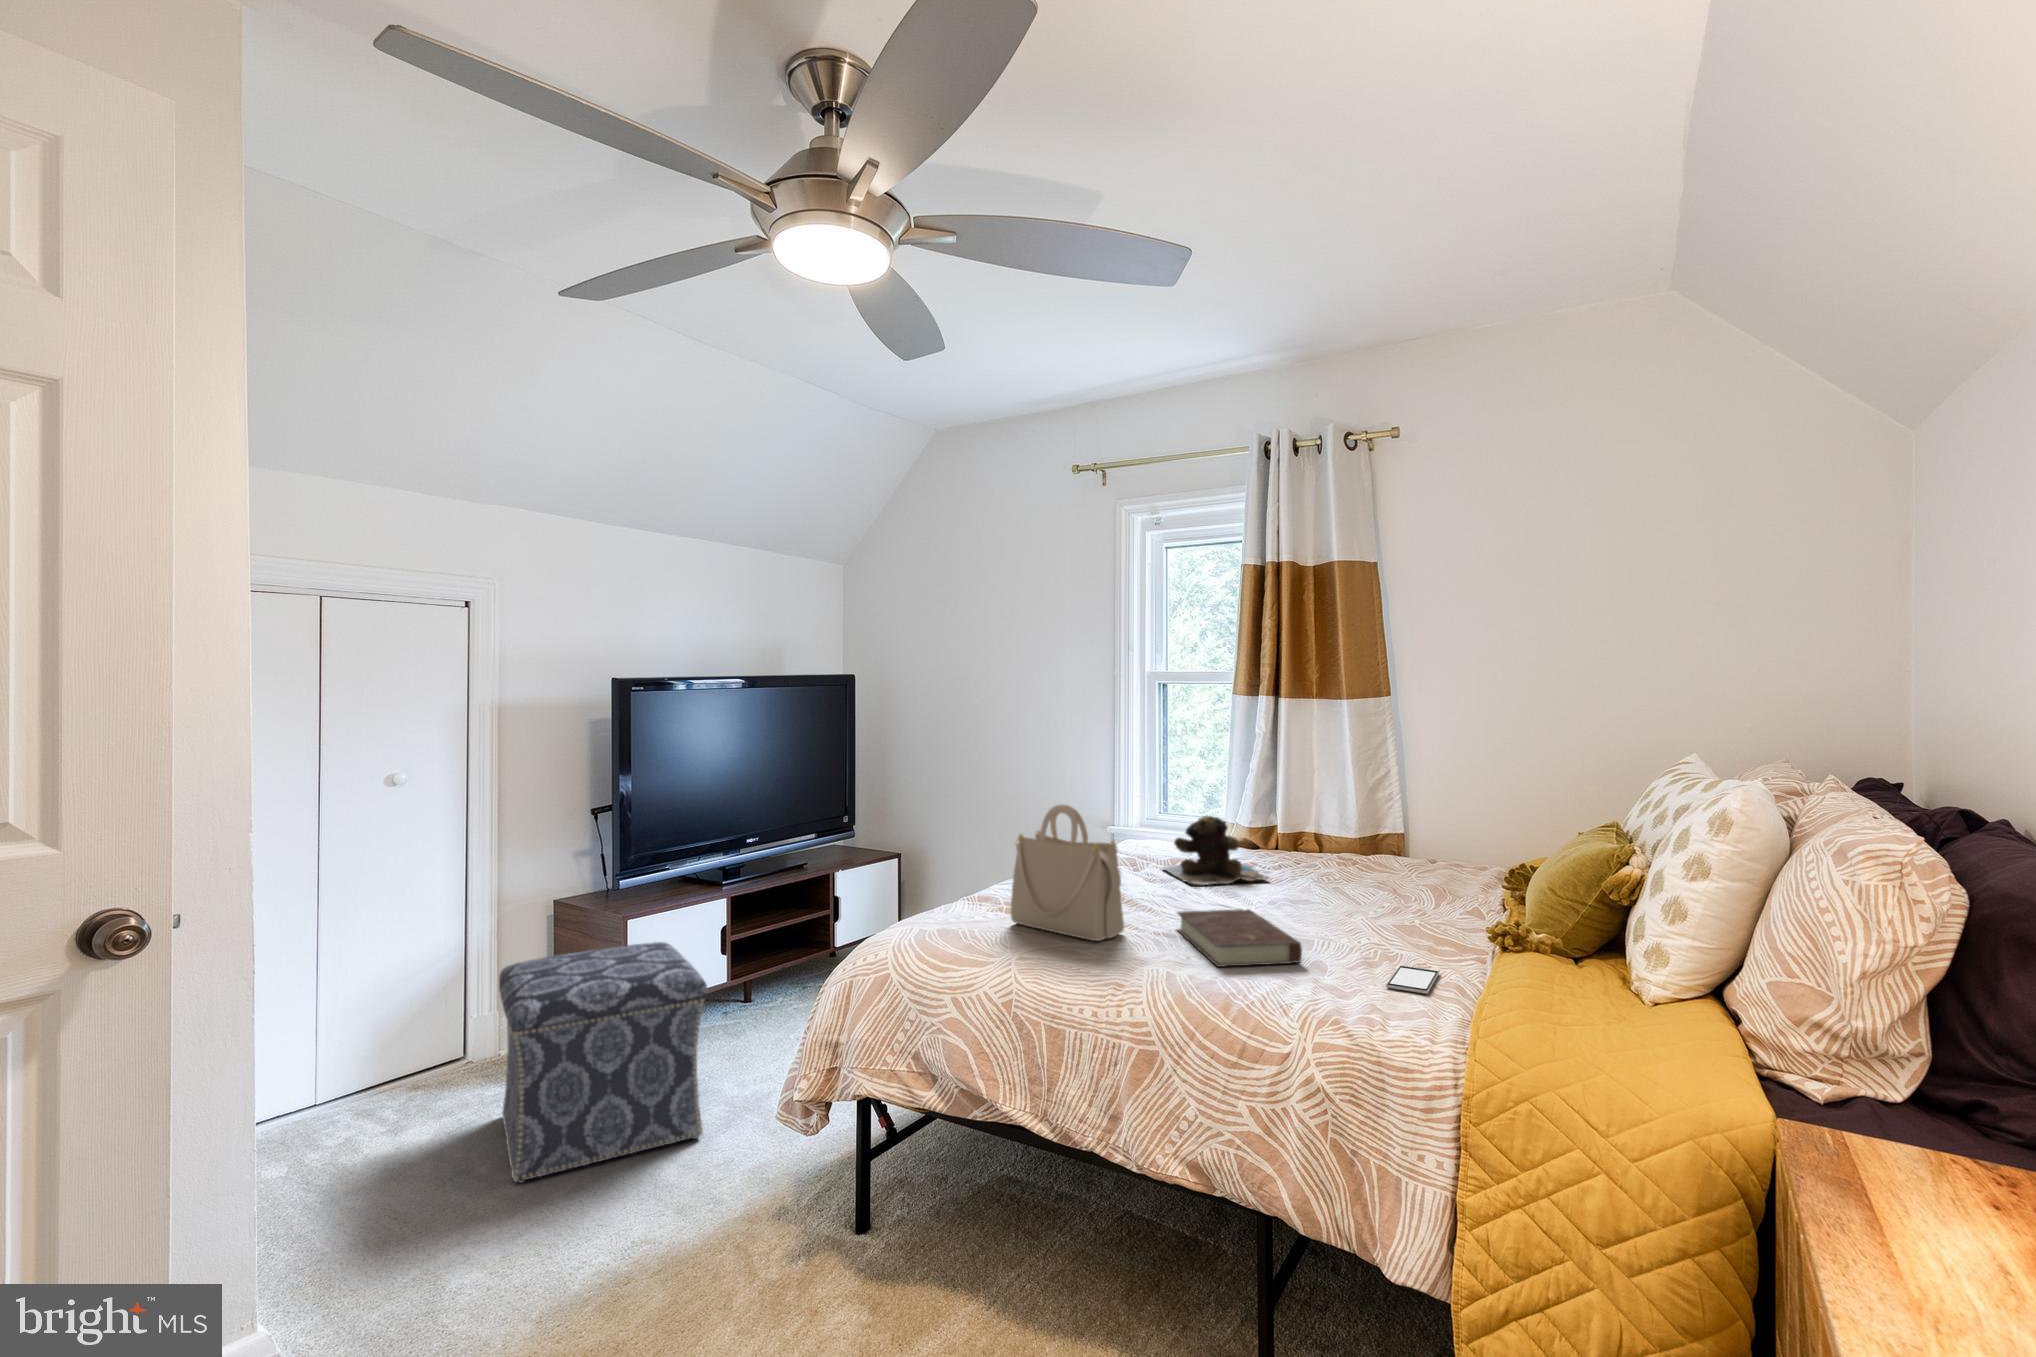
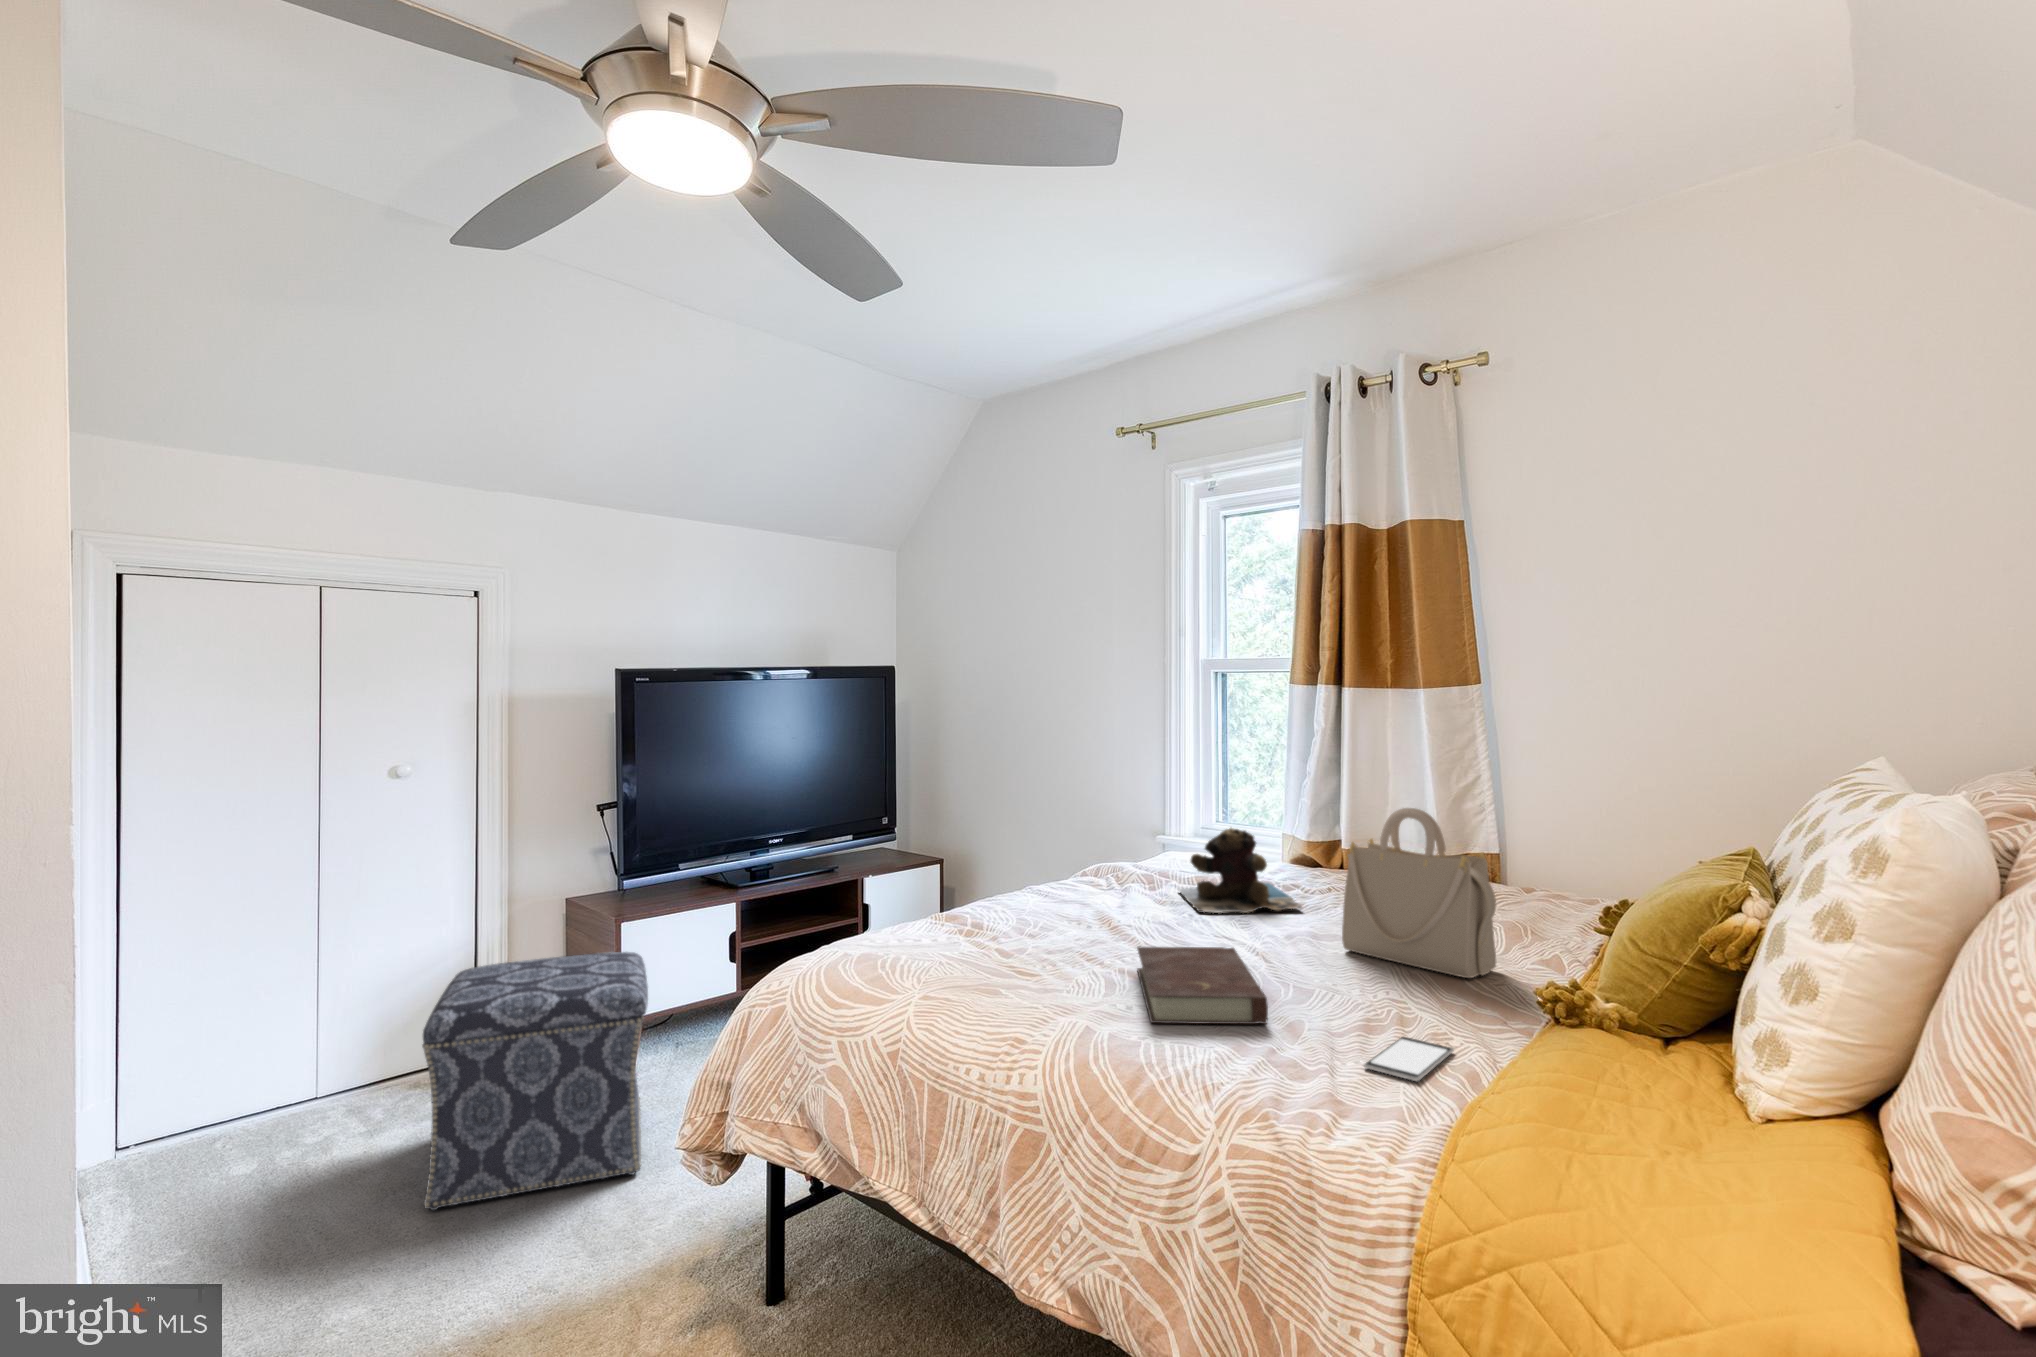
handbag: present [1011,805,1124,941] -> present [1342,808,1496,978]

